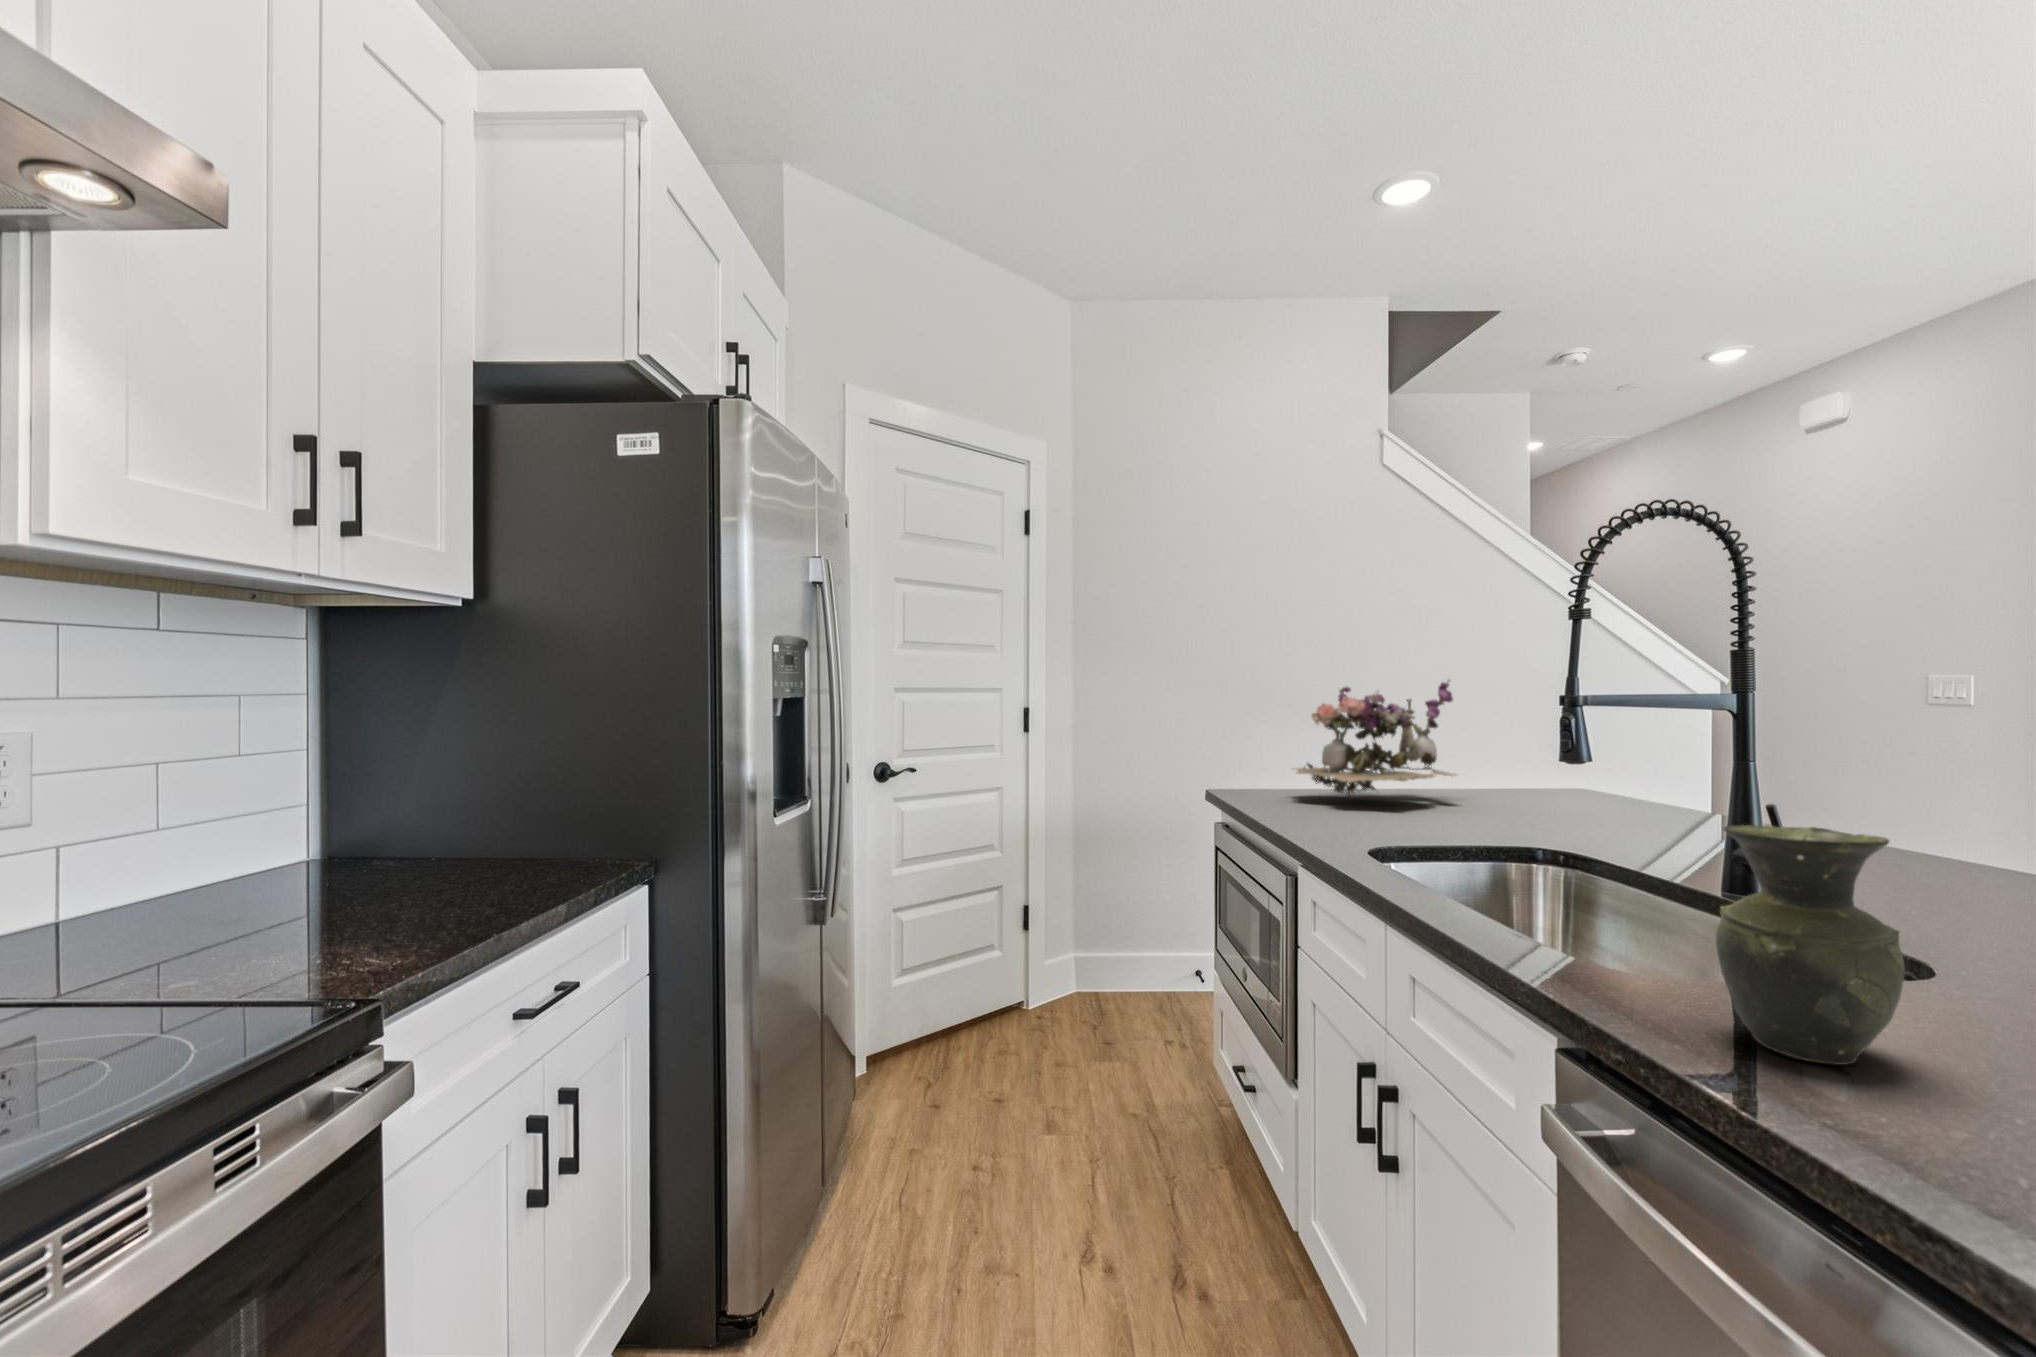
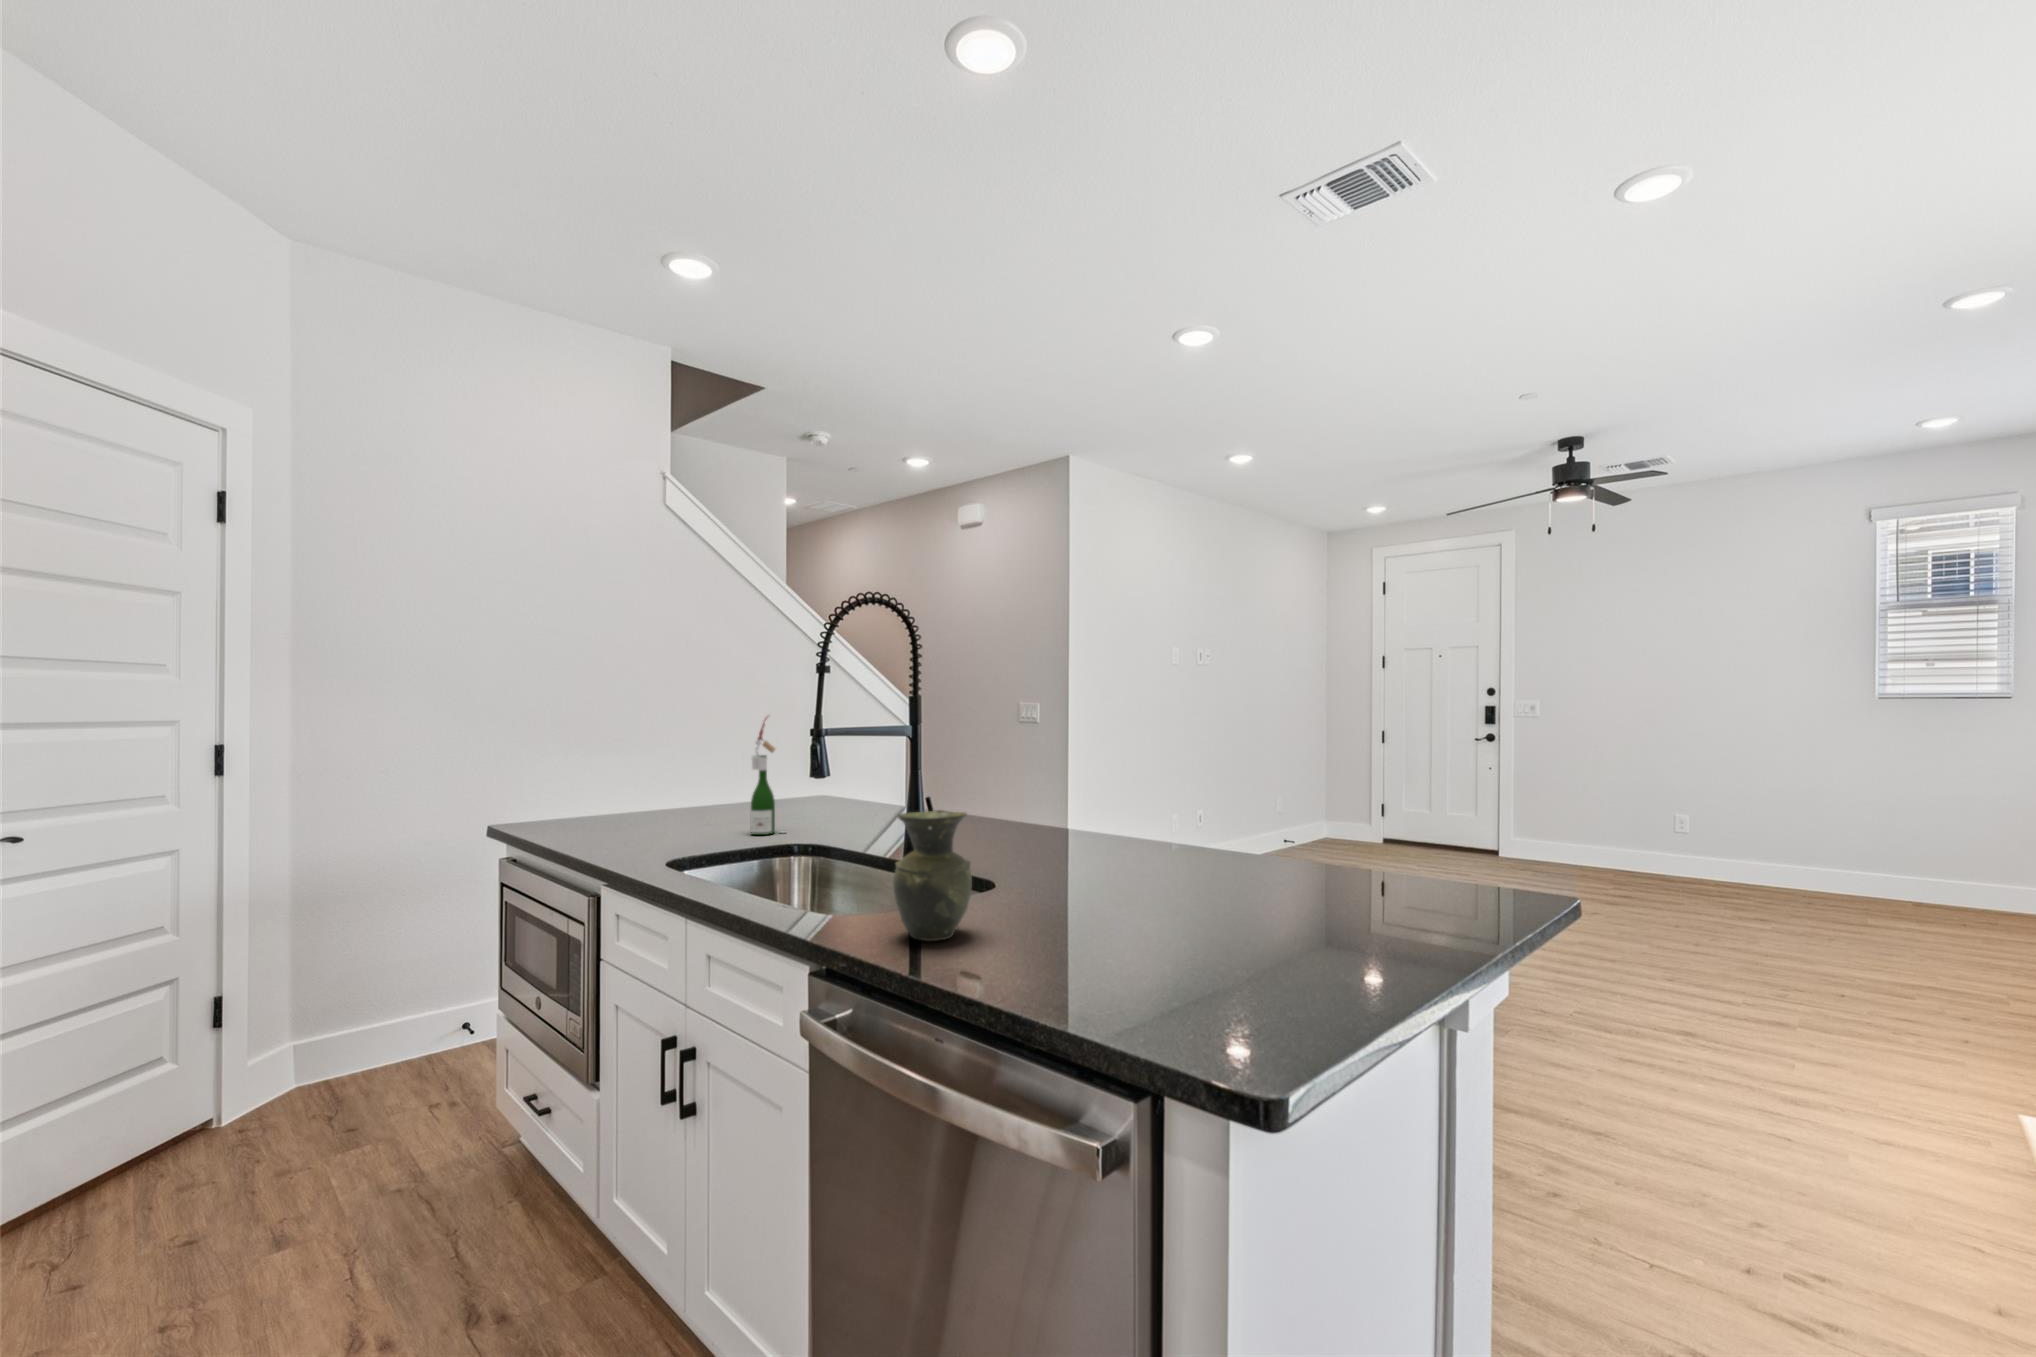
flower arrangement: present [1296,680,1456,798] -> none [587,711,736,821]
wine bottle: none [1476,680,1527,832] -> present [751,718,786,835]

